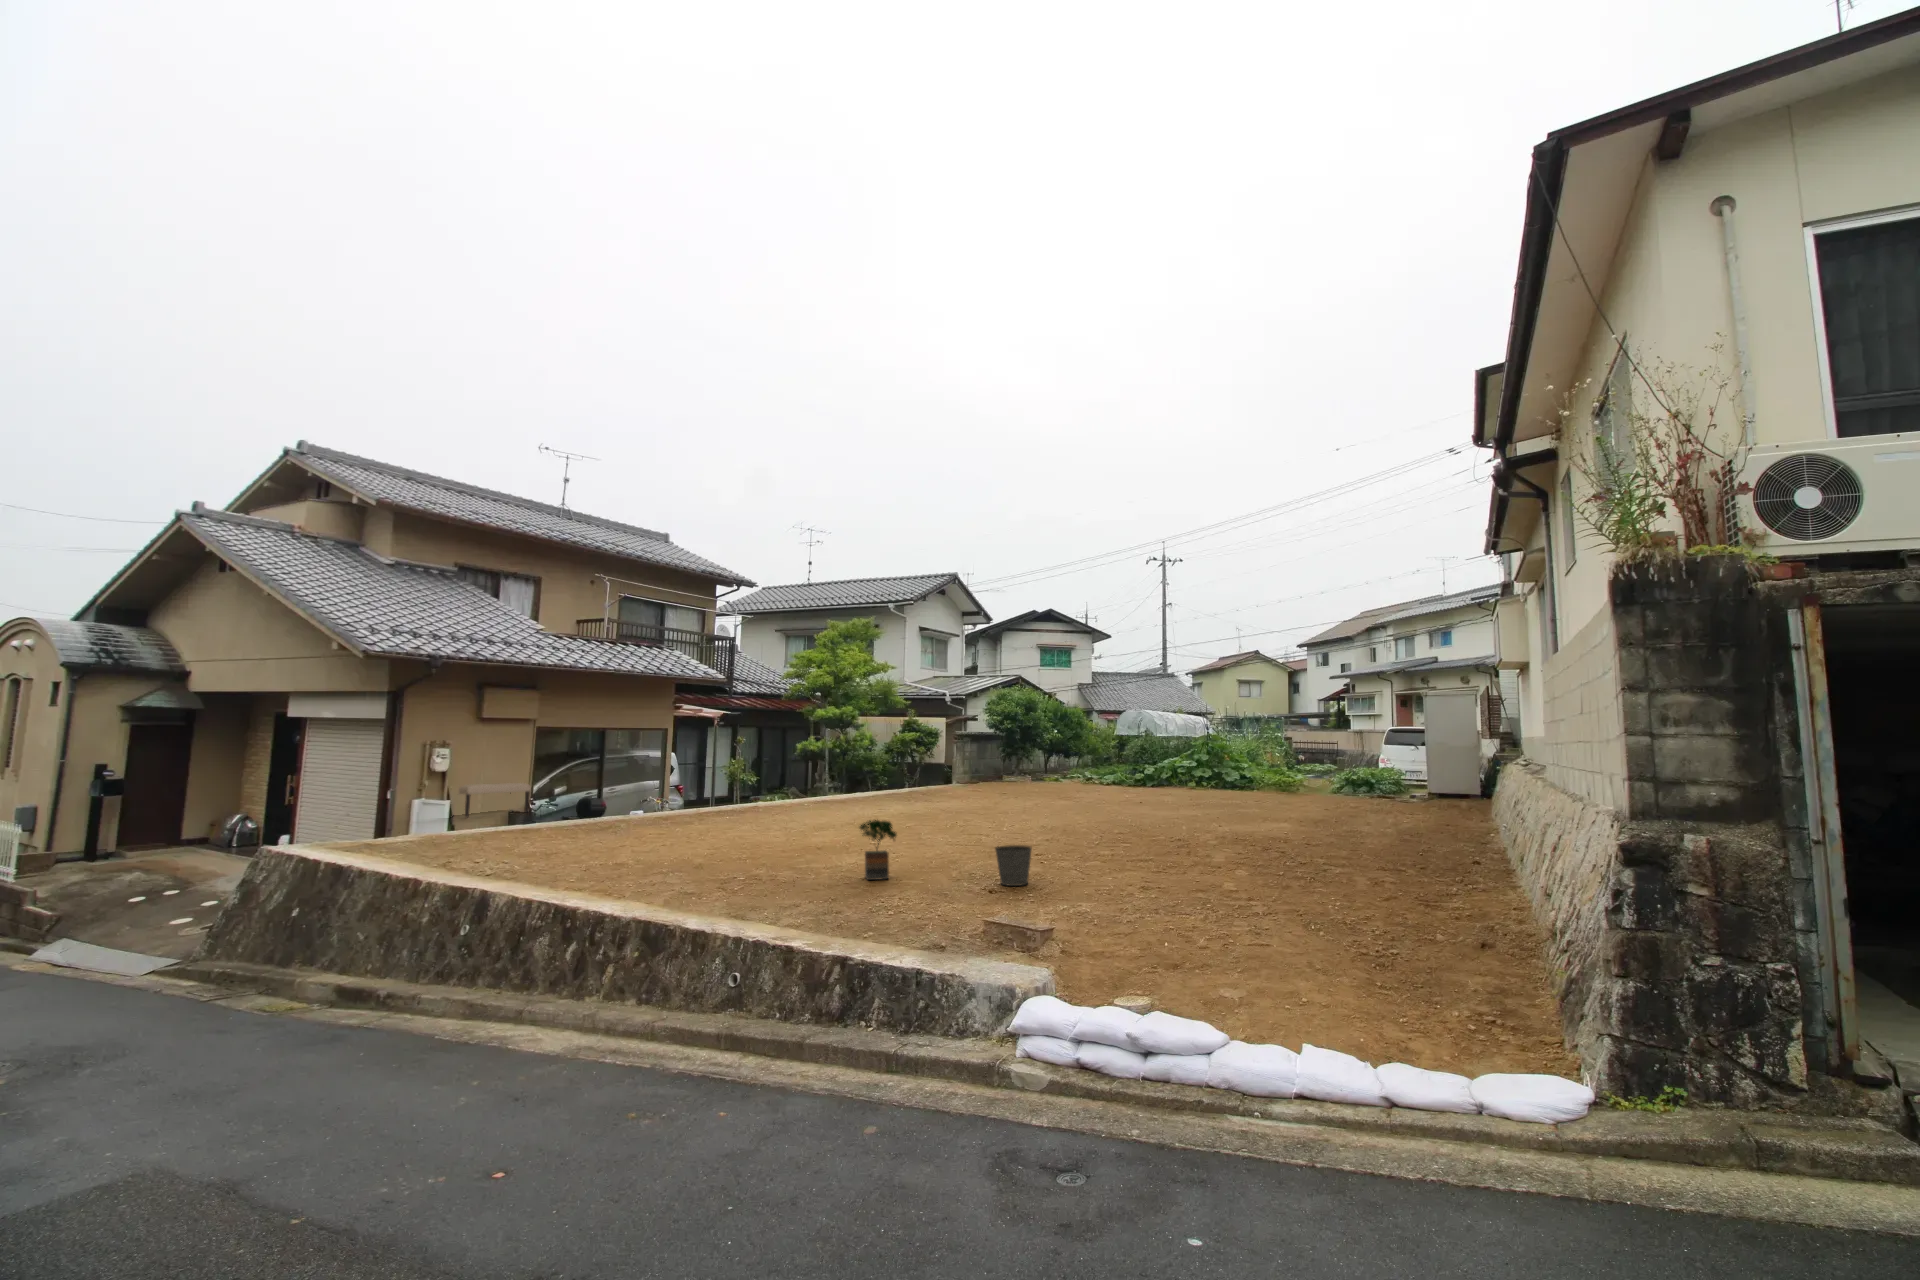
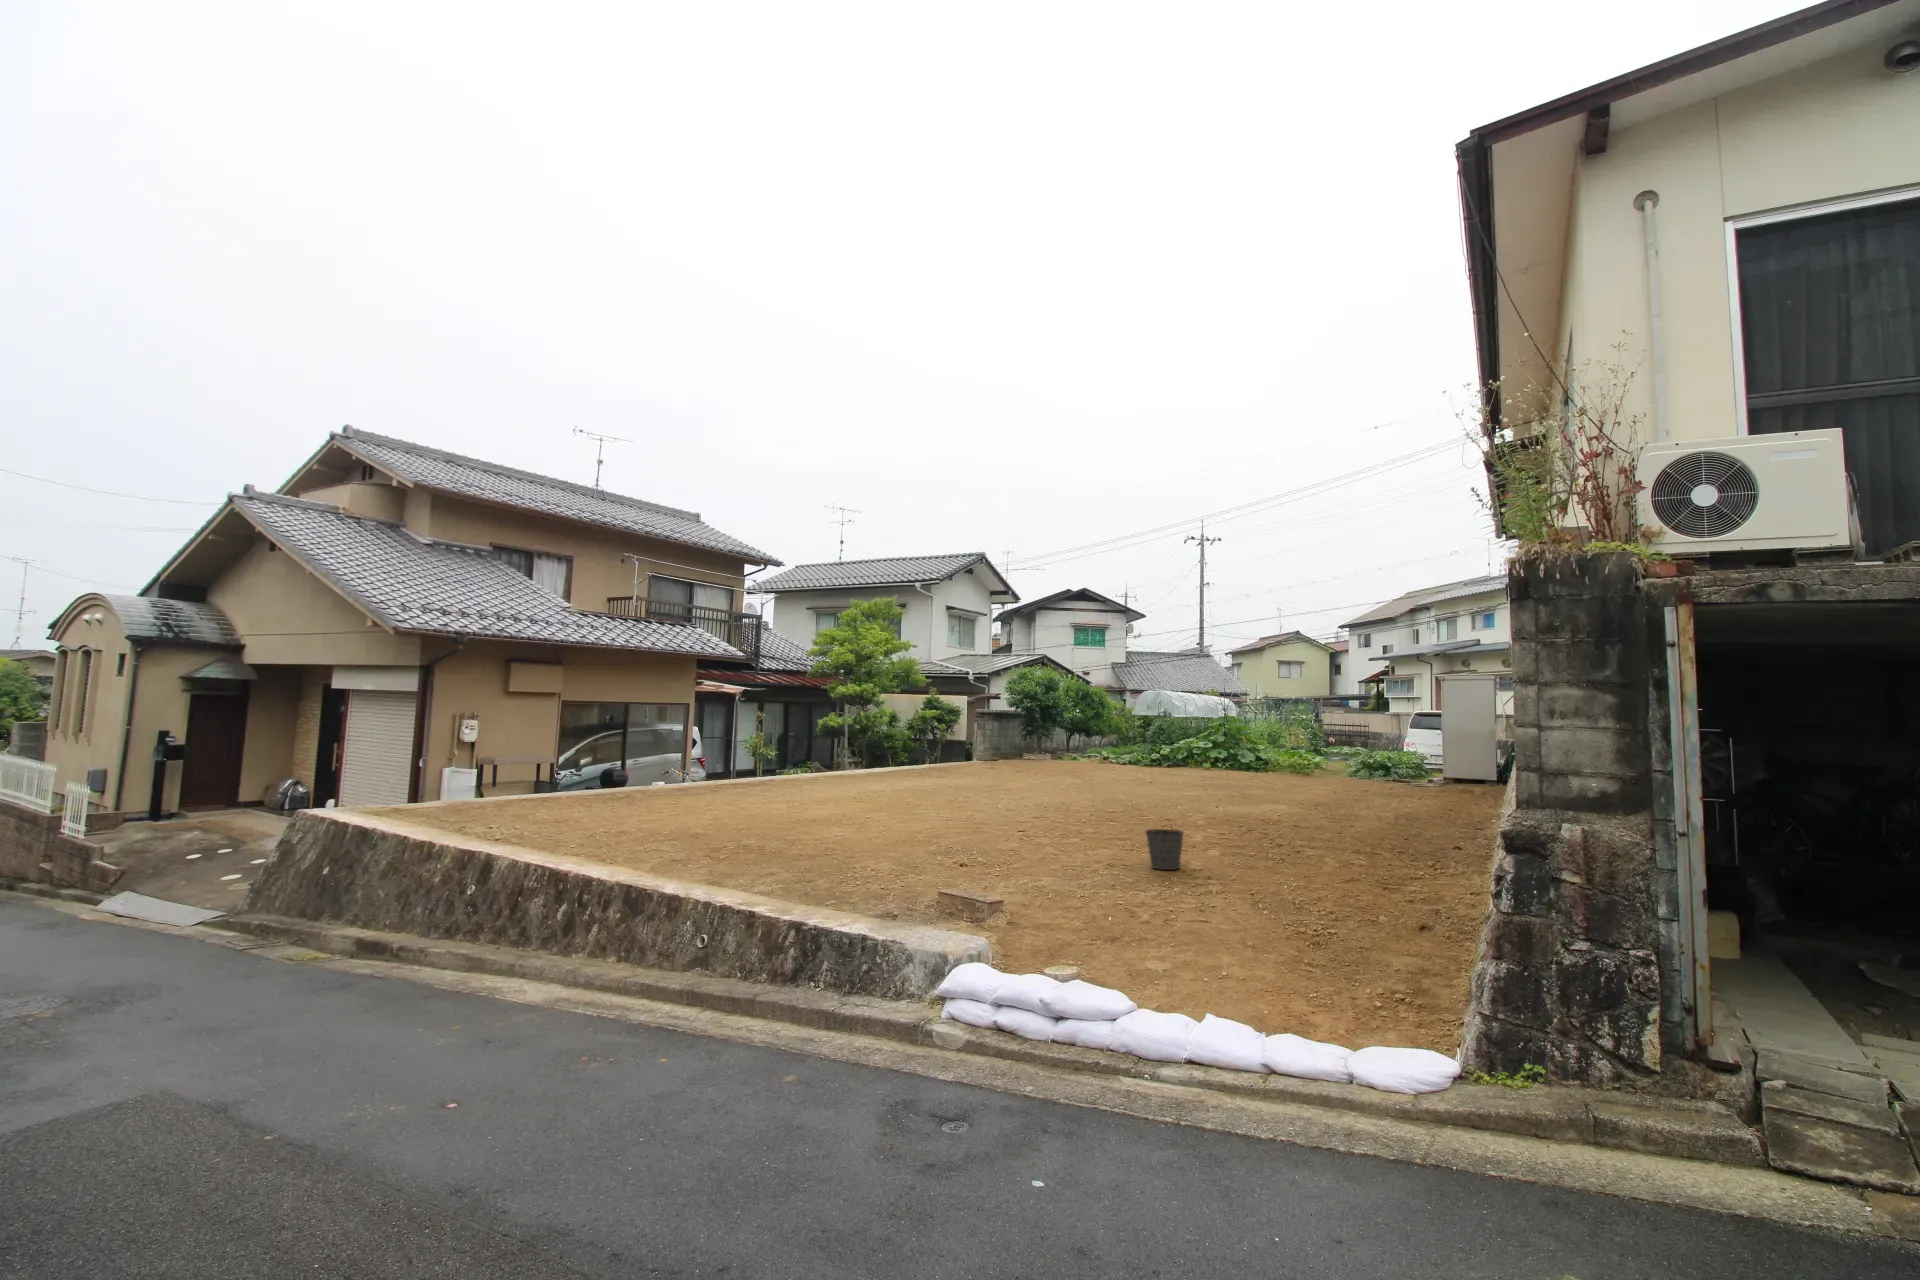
potted tree: present [860,820,897,880] -> none [841,796,879,854]
bucket: present [995,845,1032,886] -> present [1146,829,1183,870]

